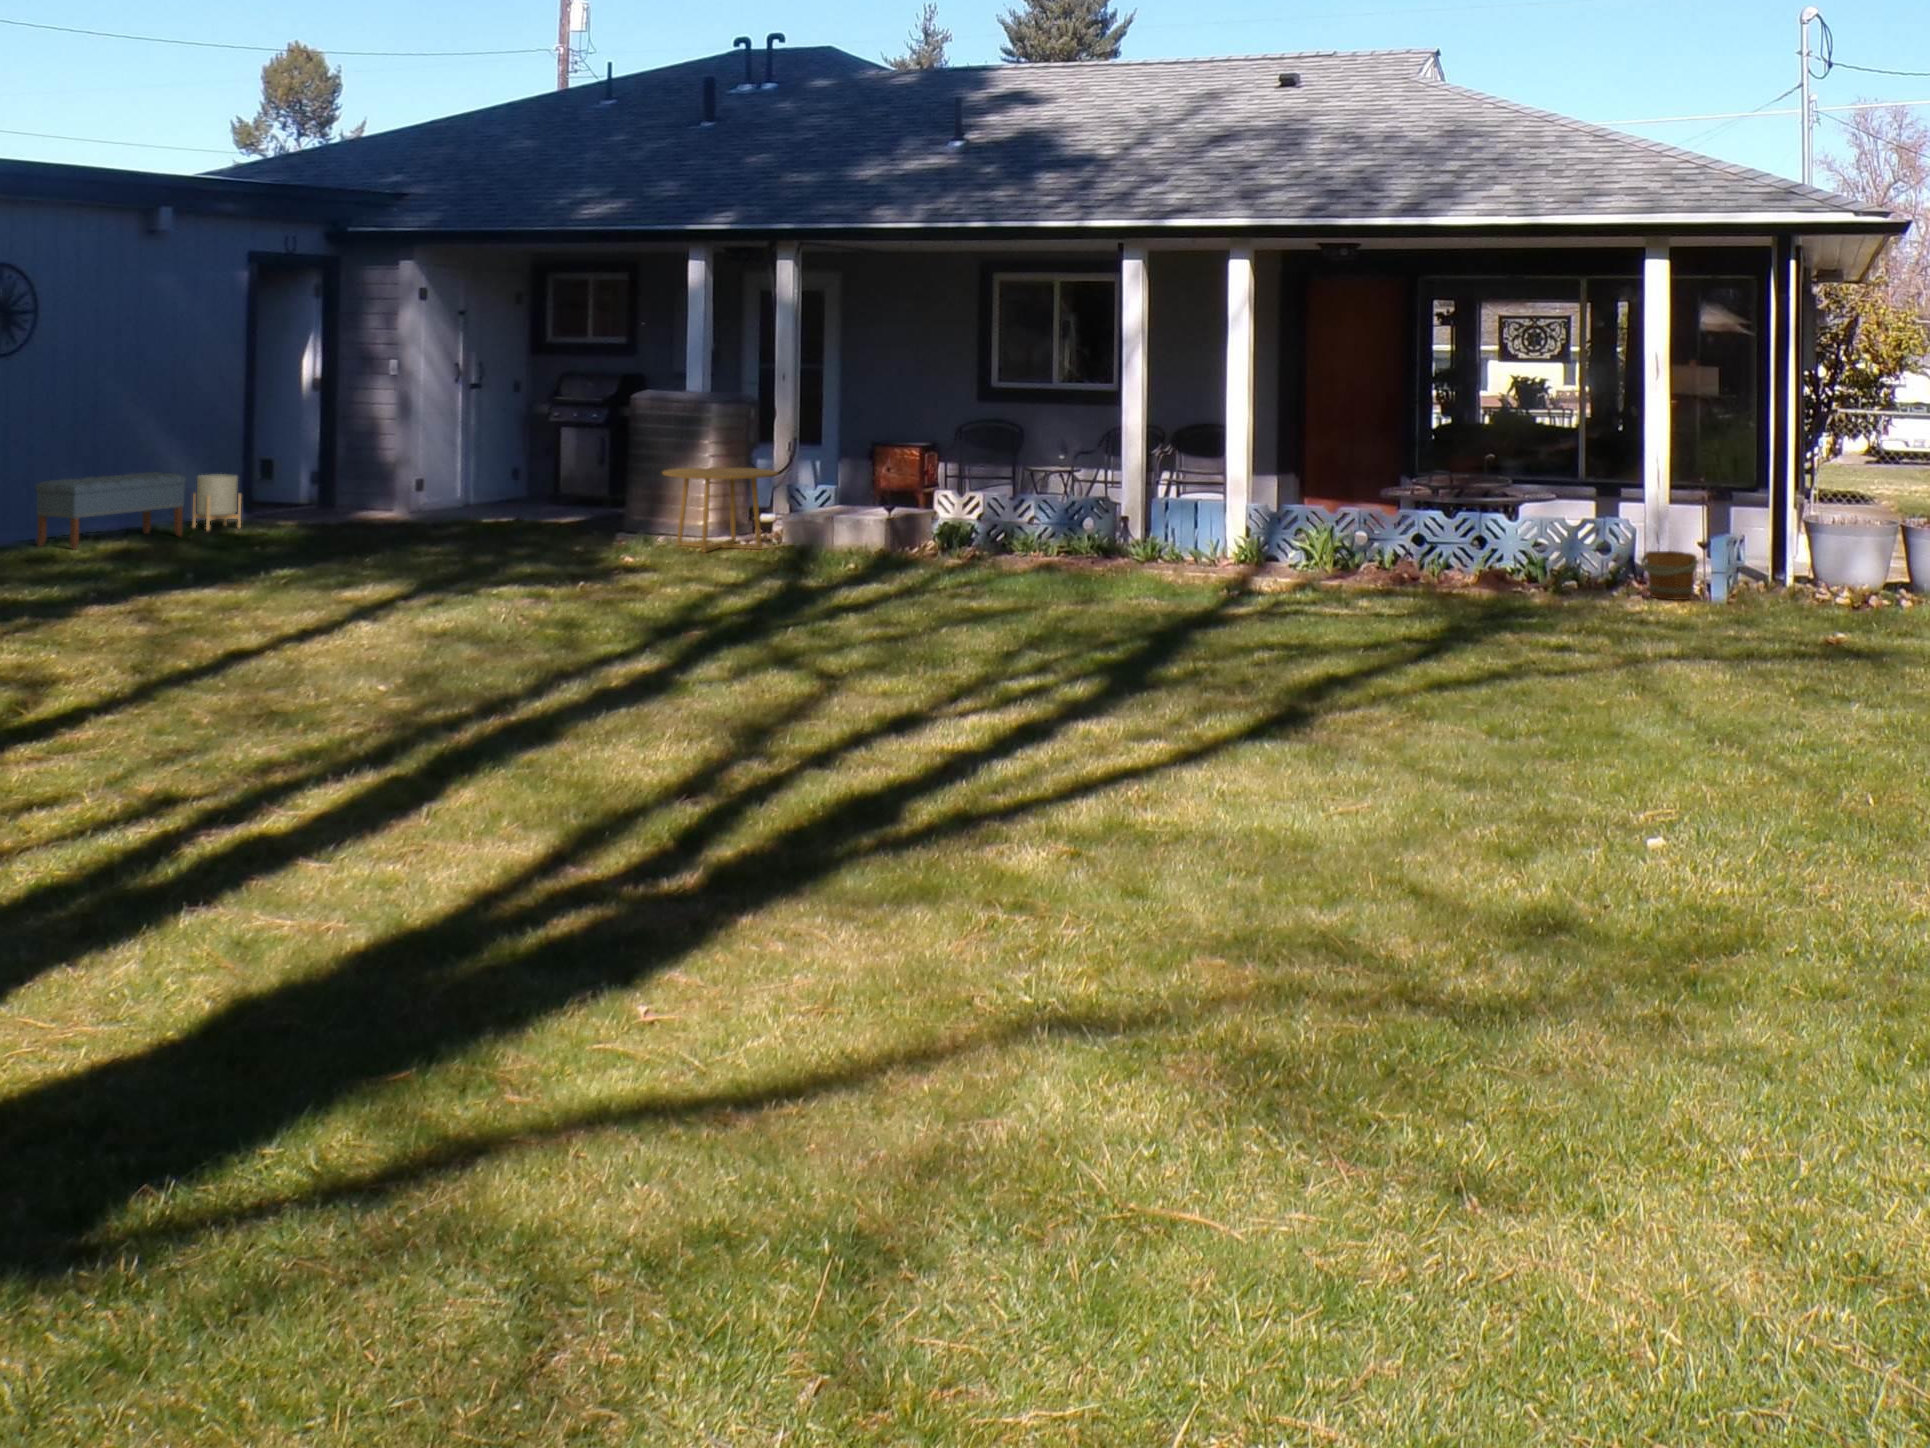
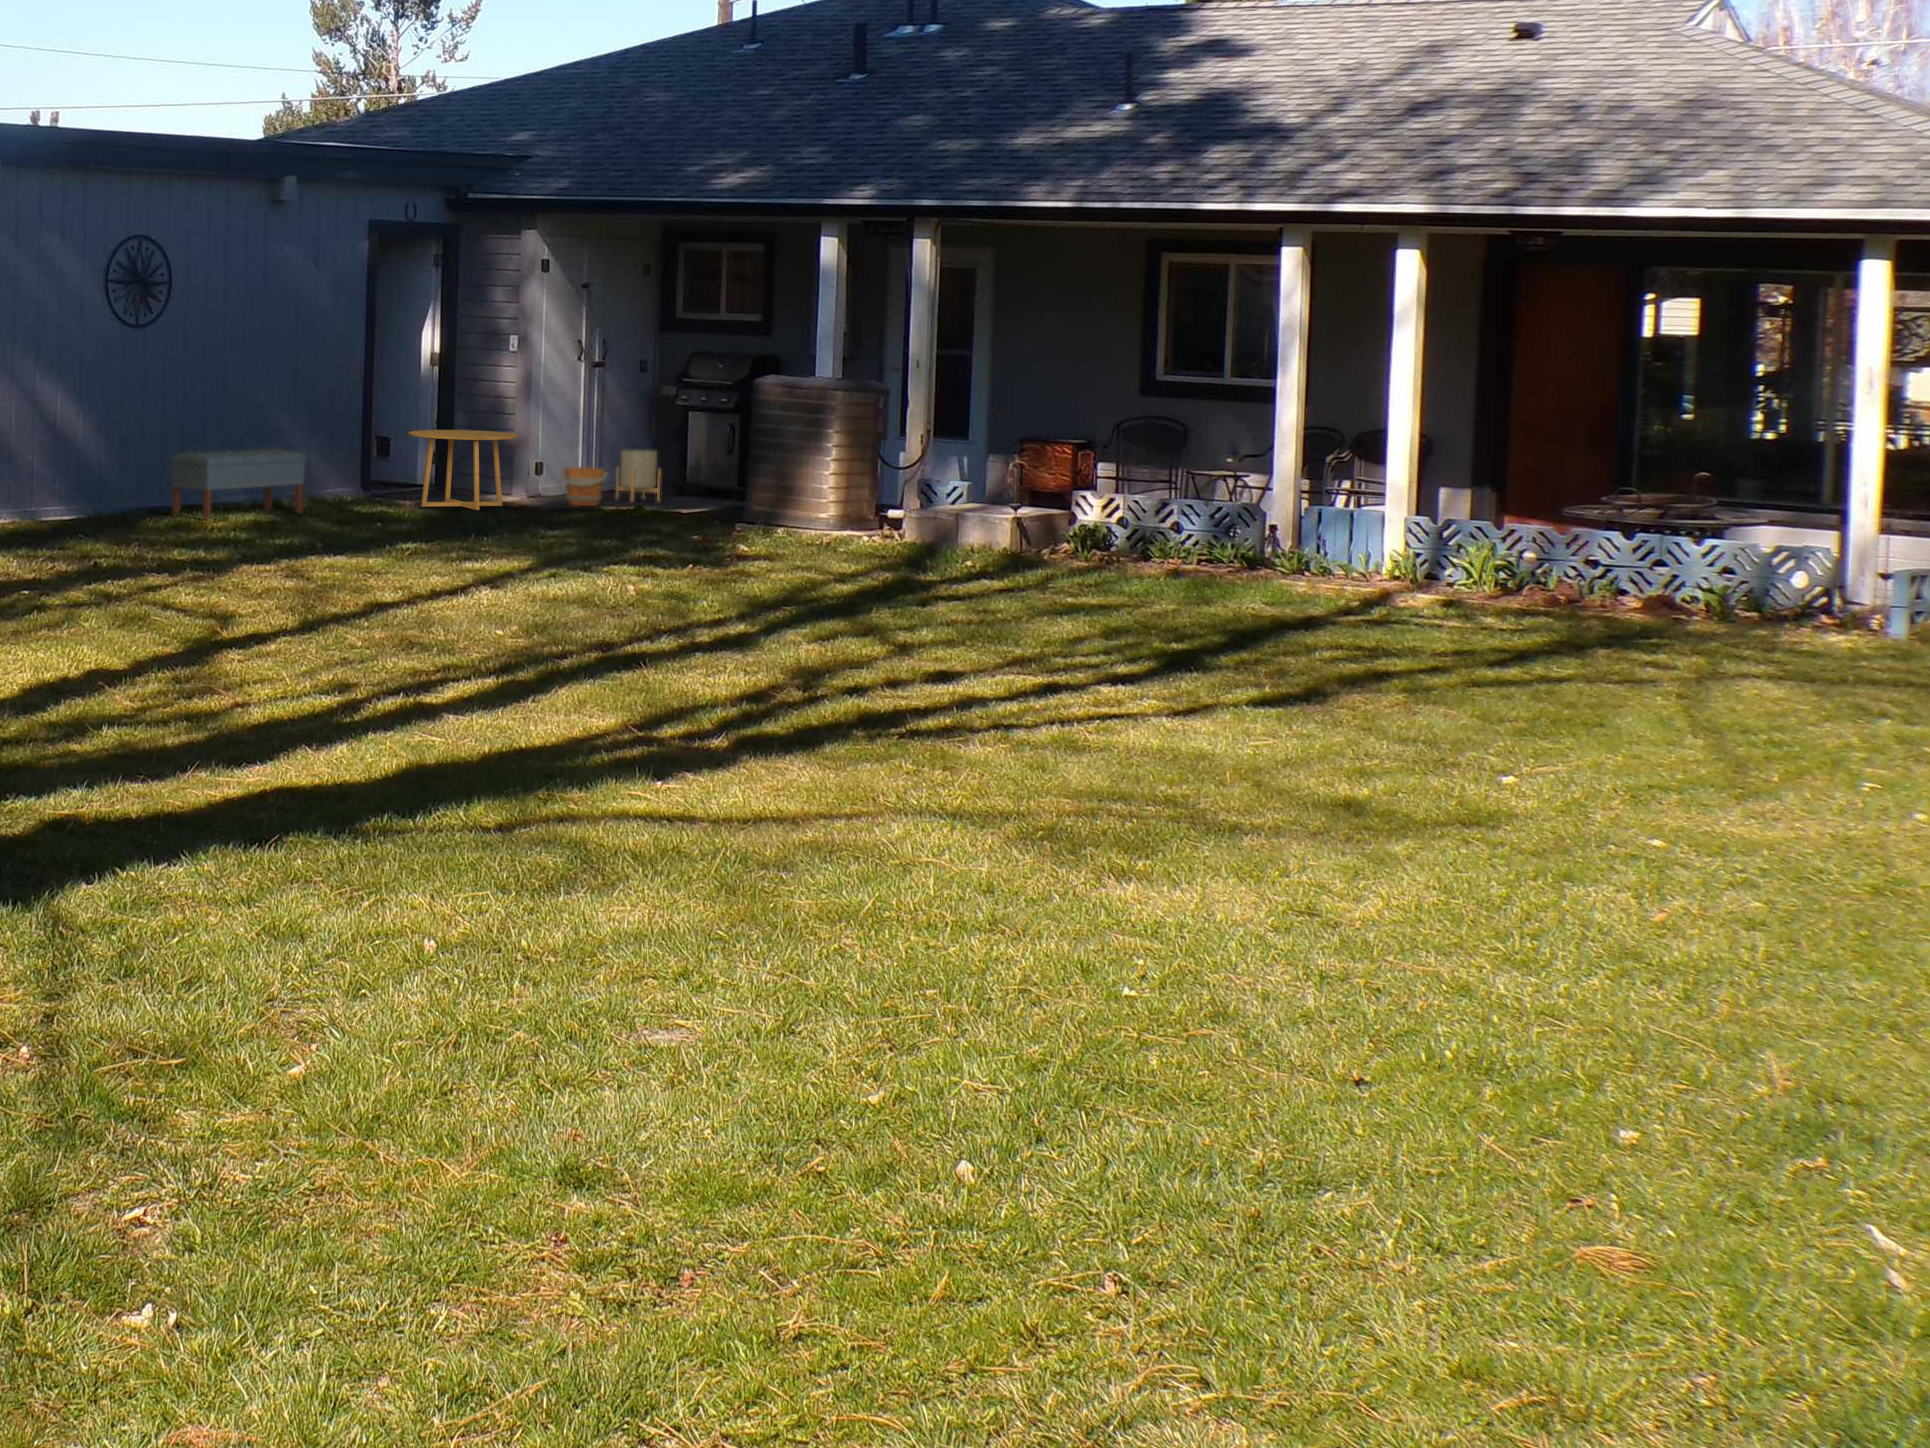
round table: present [662,467,778,553] -> present [408,430,519,510]
planter: present [192,474,241,530] -> present [616,450,661,501]
bucket: present [1641,551,1699,600] -> present [561,467,608,506]

